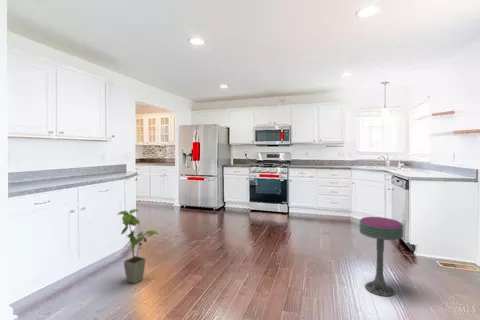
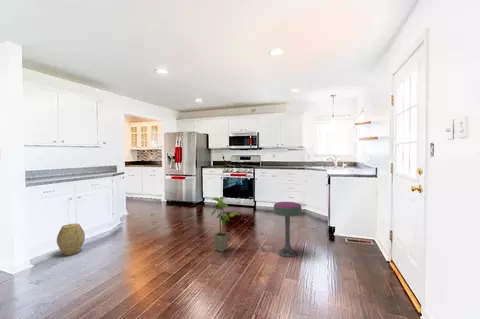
house plant: present [118,209,158,283] -> present [212,197,239,252]
woven basket: none [55,247,94,294] -> present [57,224,85,255]

